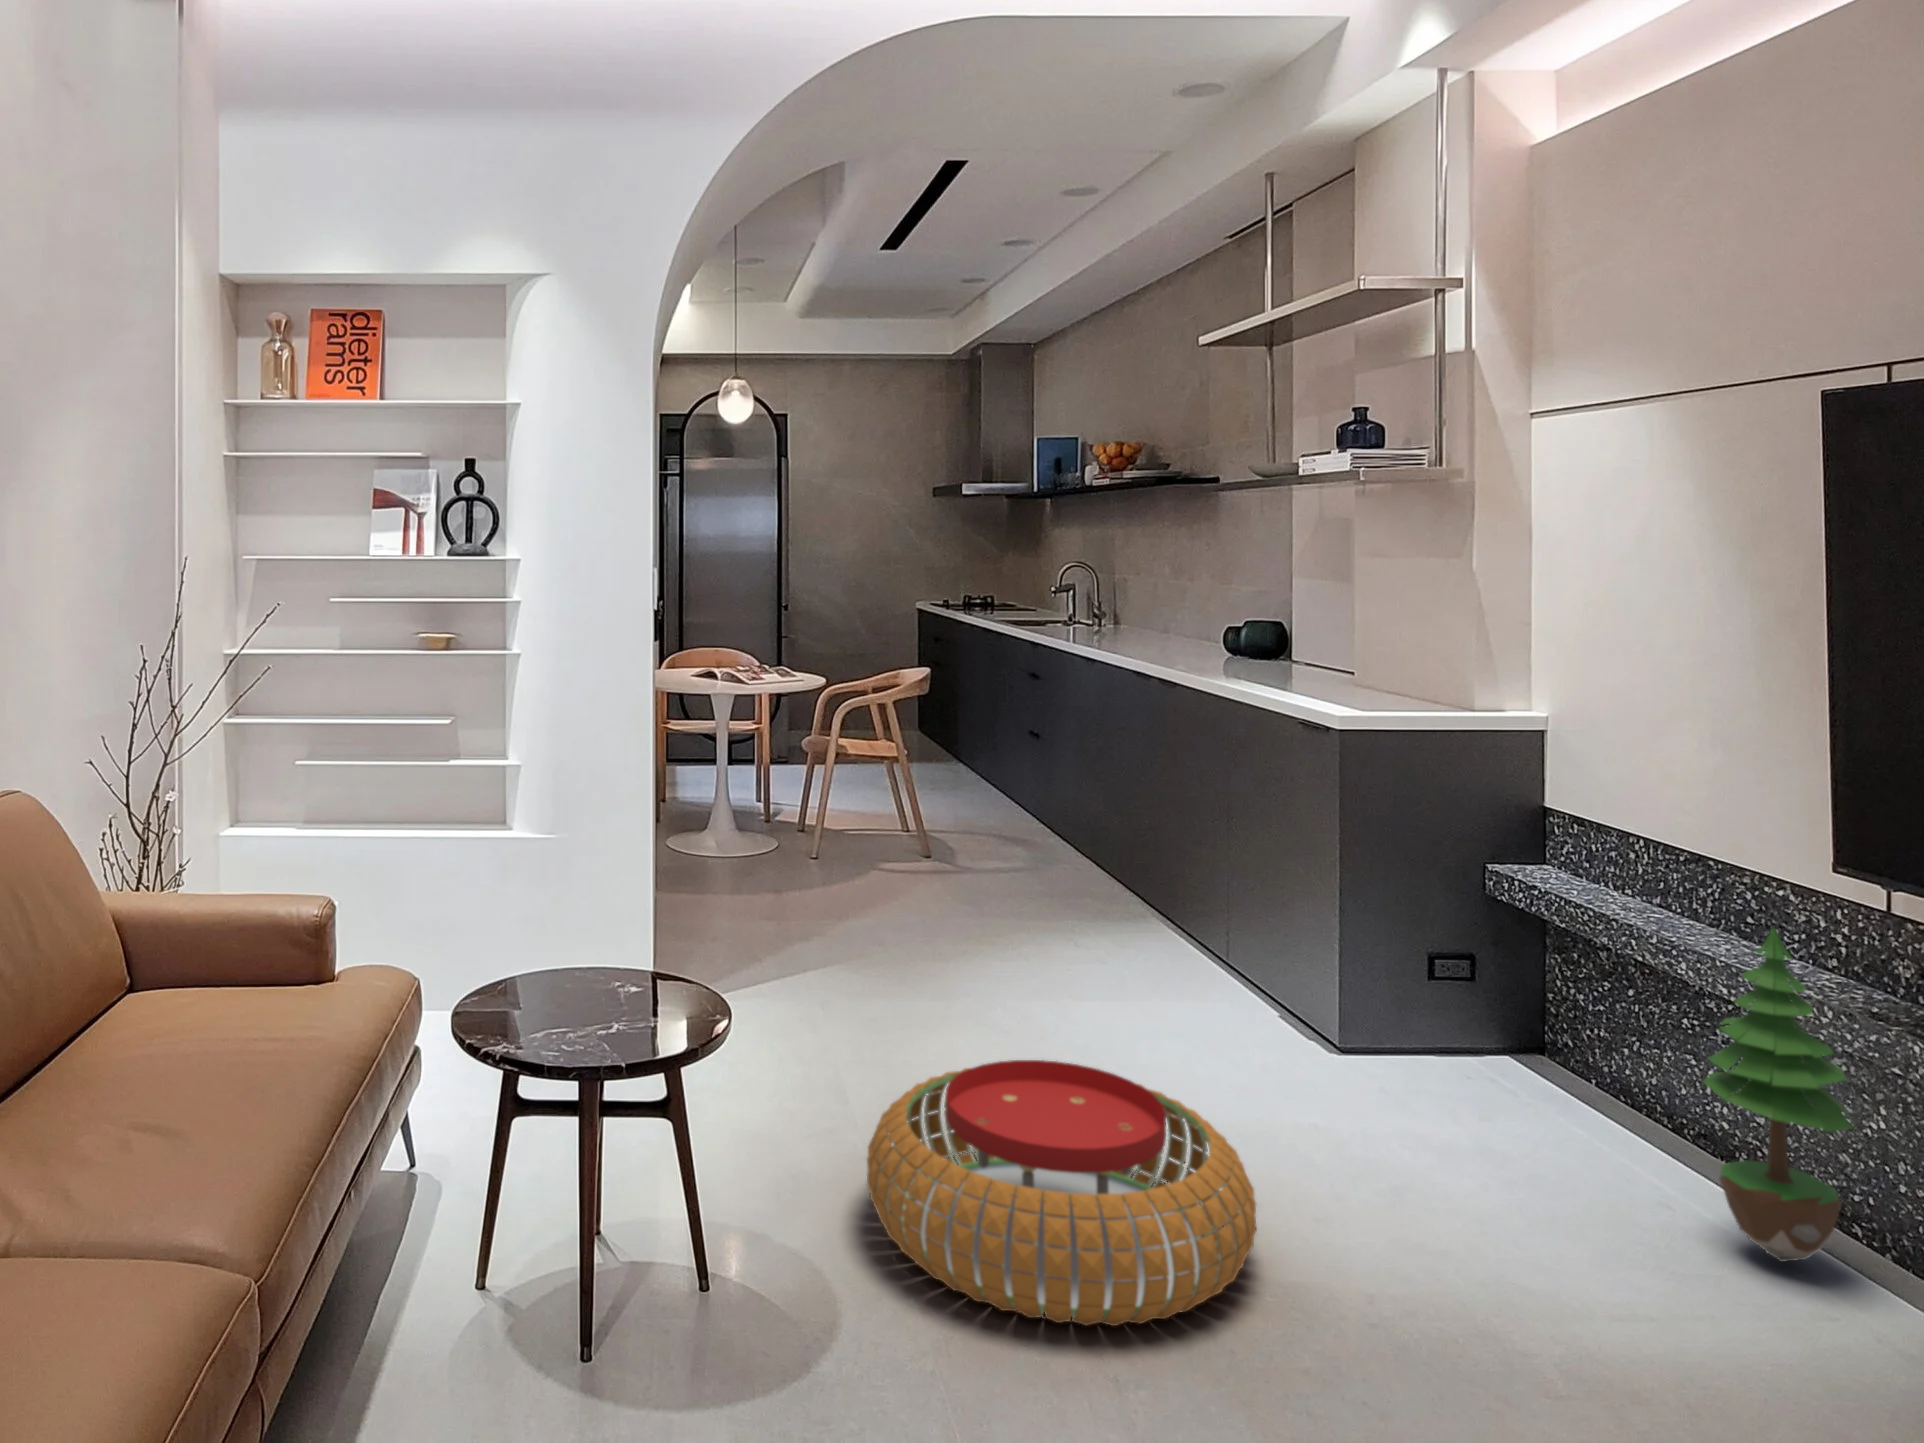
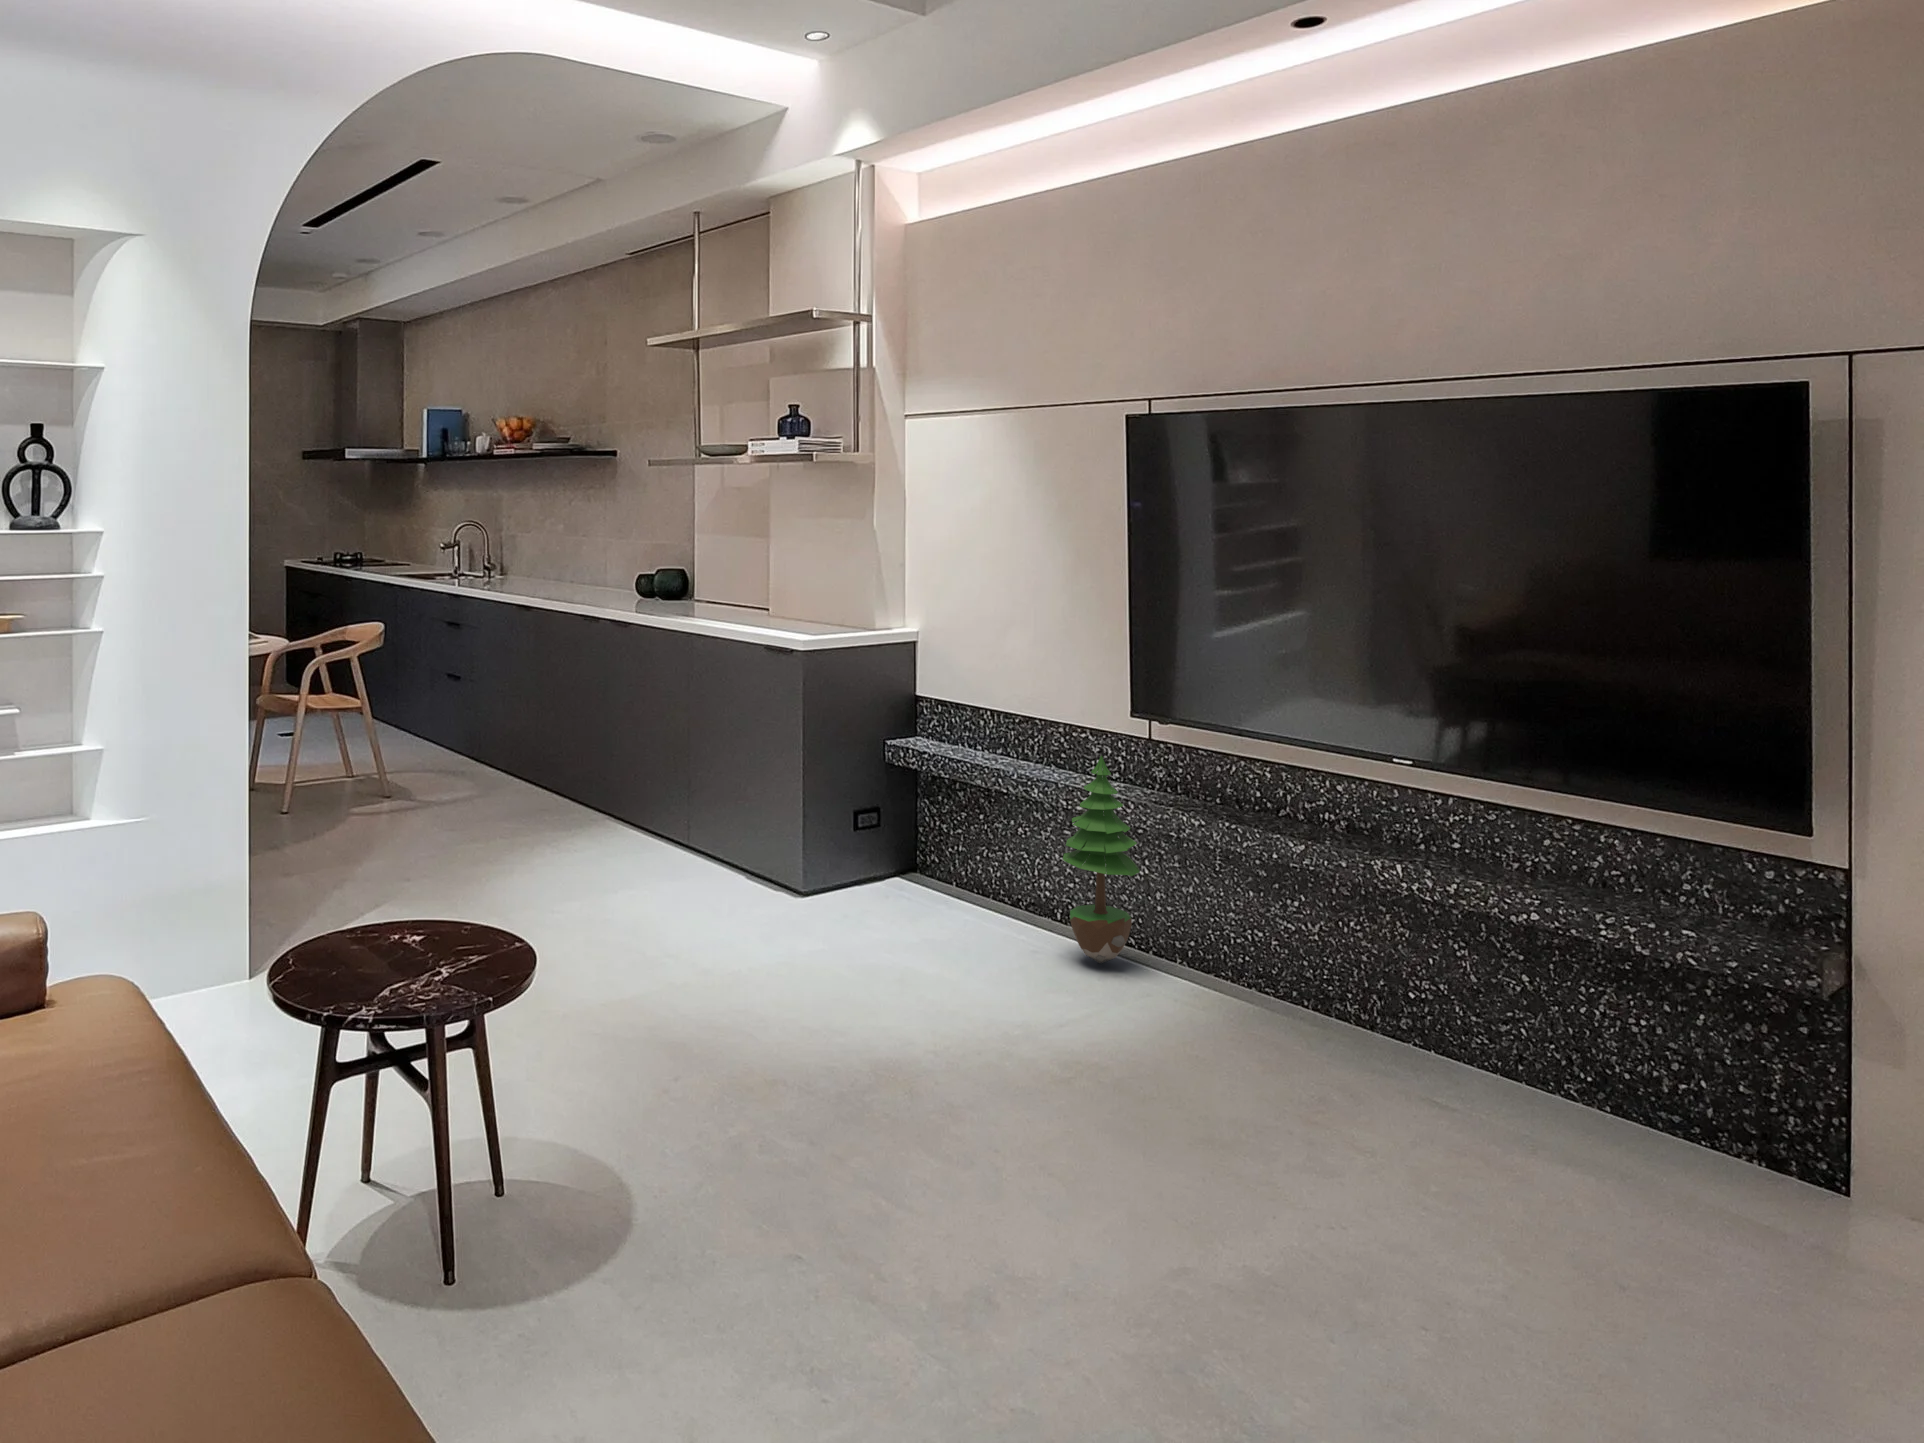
pouf: present [867,1060,1257,1326] -> none [567,924,858,1110]

